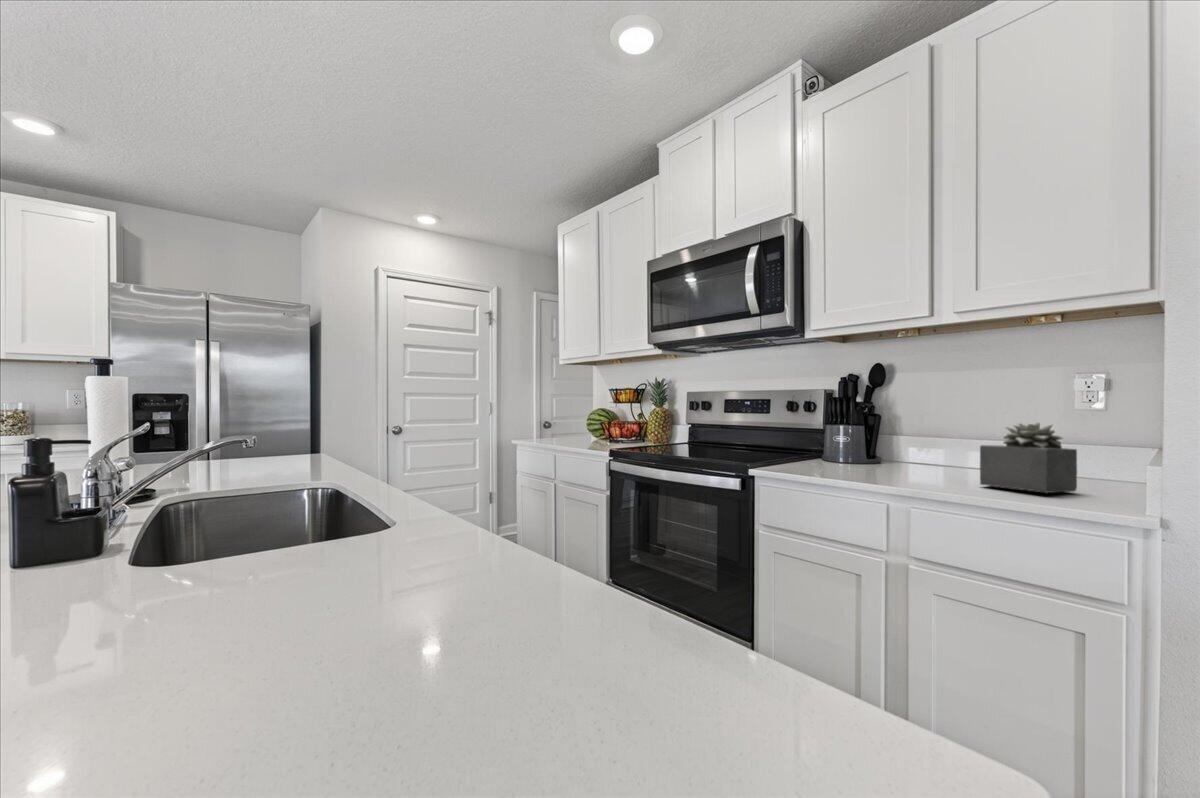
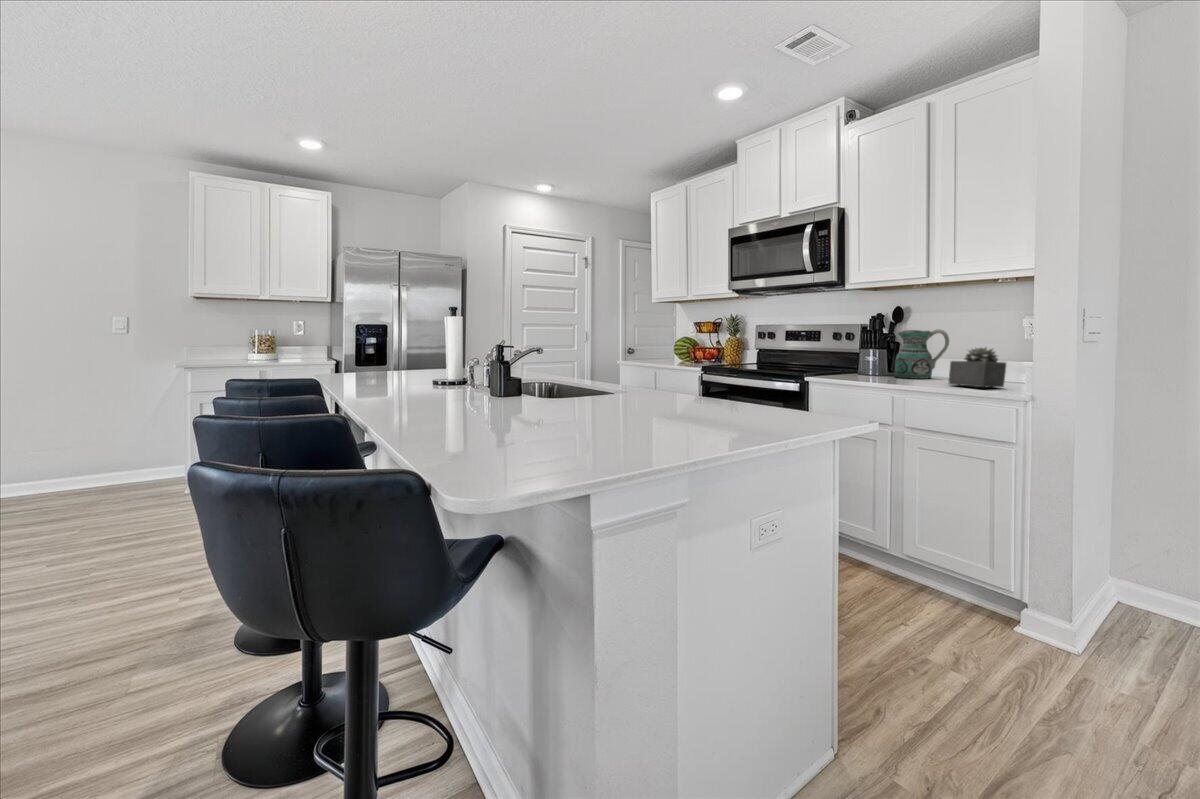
ceramic pitcher: none [883,396,963,471] -> present [894,330,949,379]

